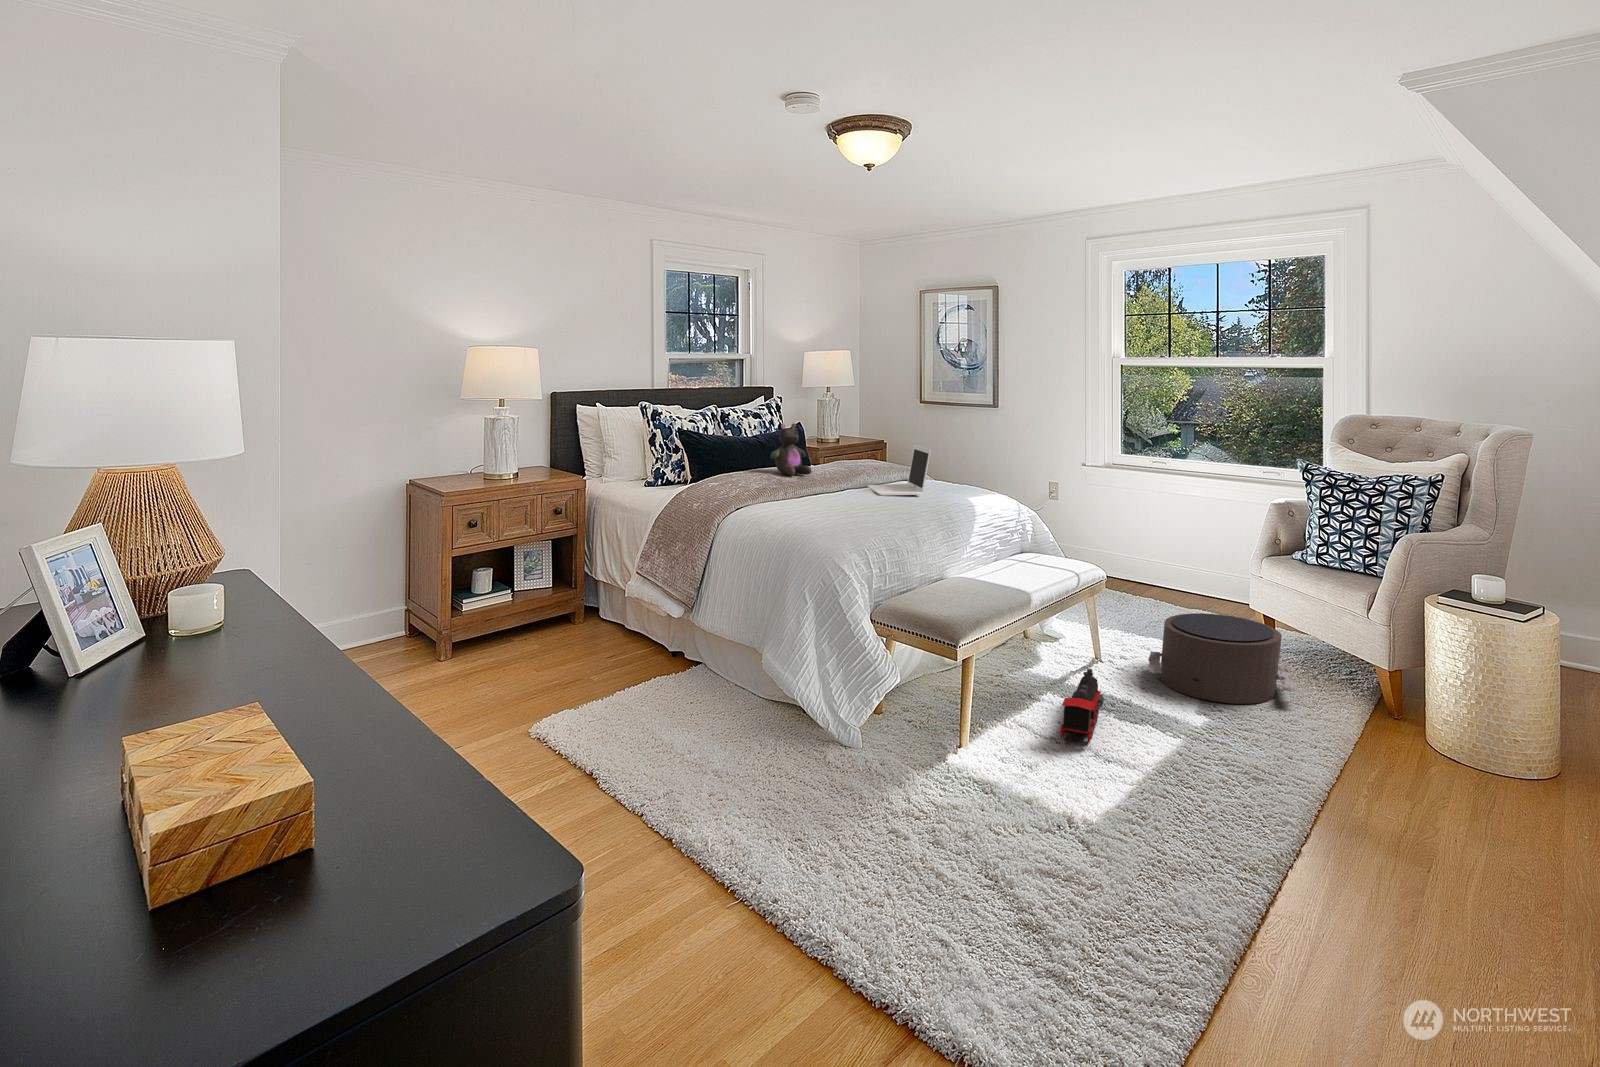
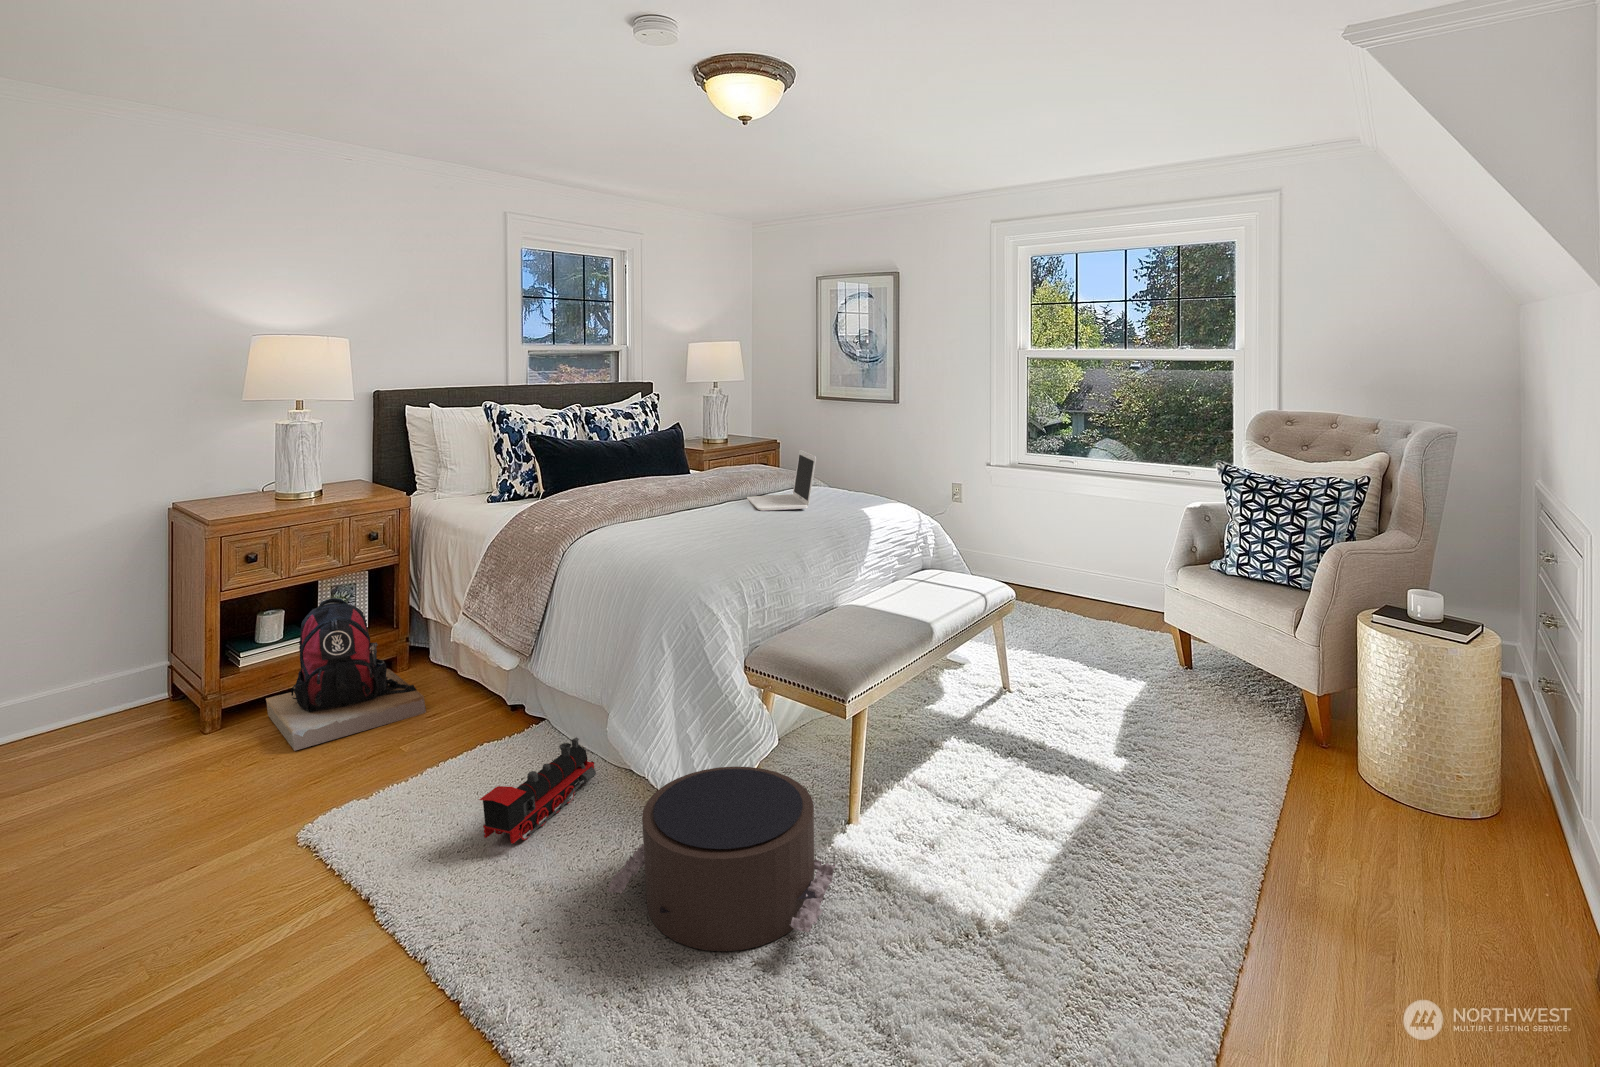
stuffed bear: present [770,423,812,476] -> none [635,426,684,488]
backpack: none [469,557,596,678] -> present [266,598,426,751]
pouf: present [1148,613,1297,704] -> present [607,766,835,951]
toy train: present [1060,669,1104,742] -> present [479,737,596,844]

